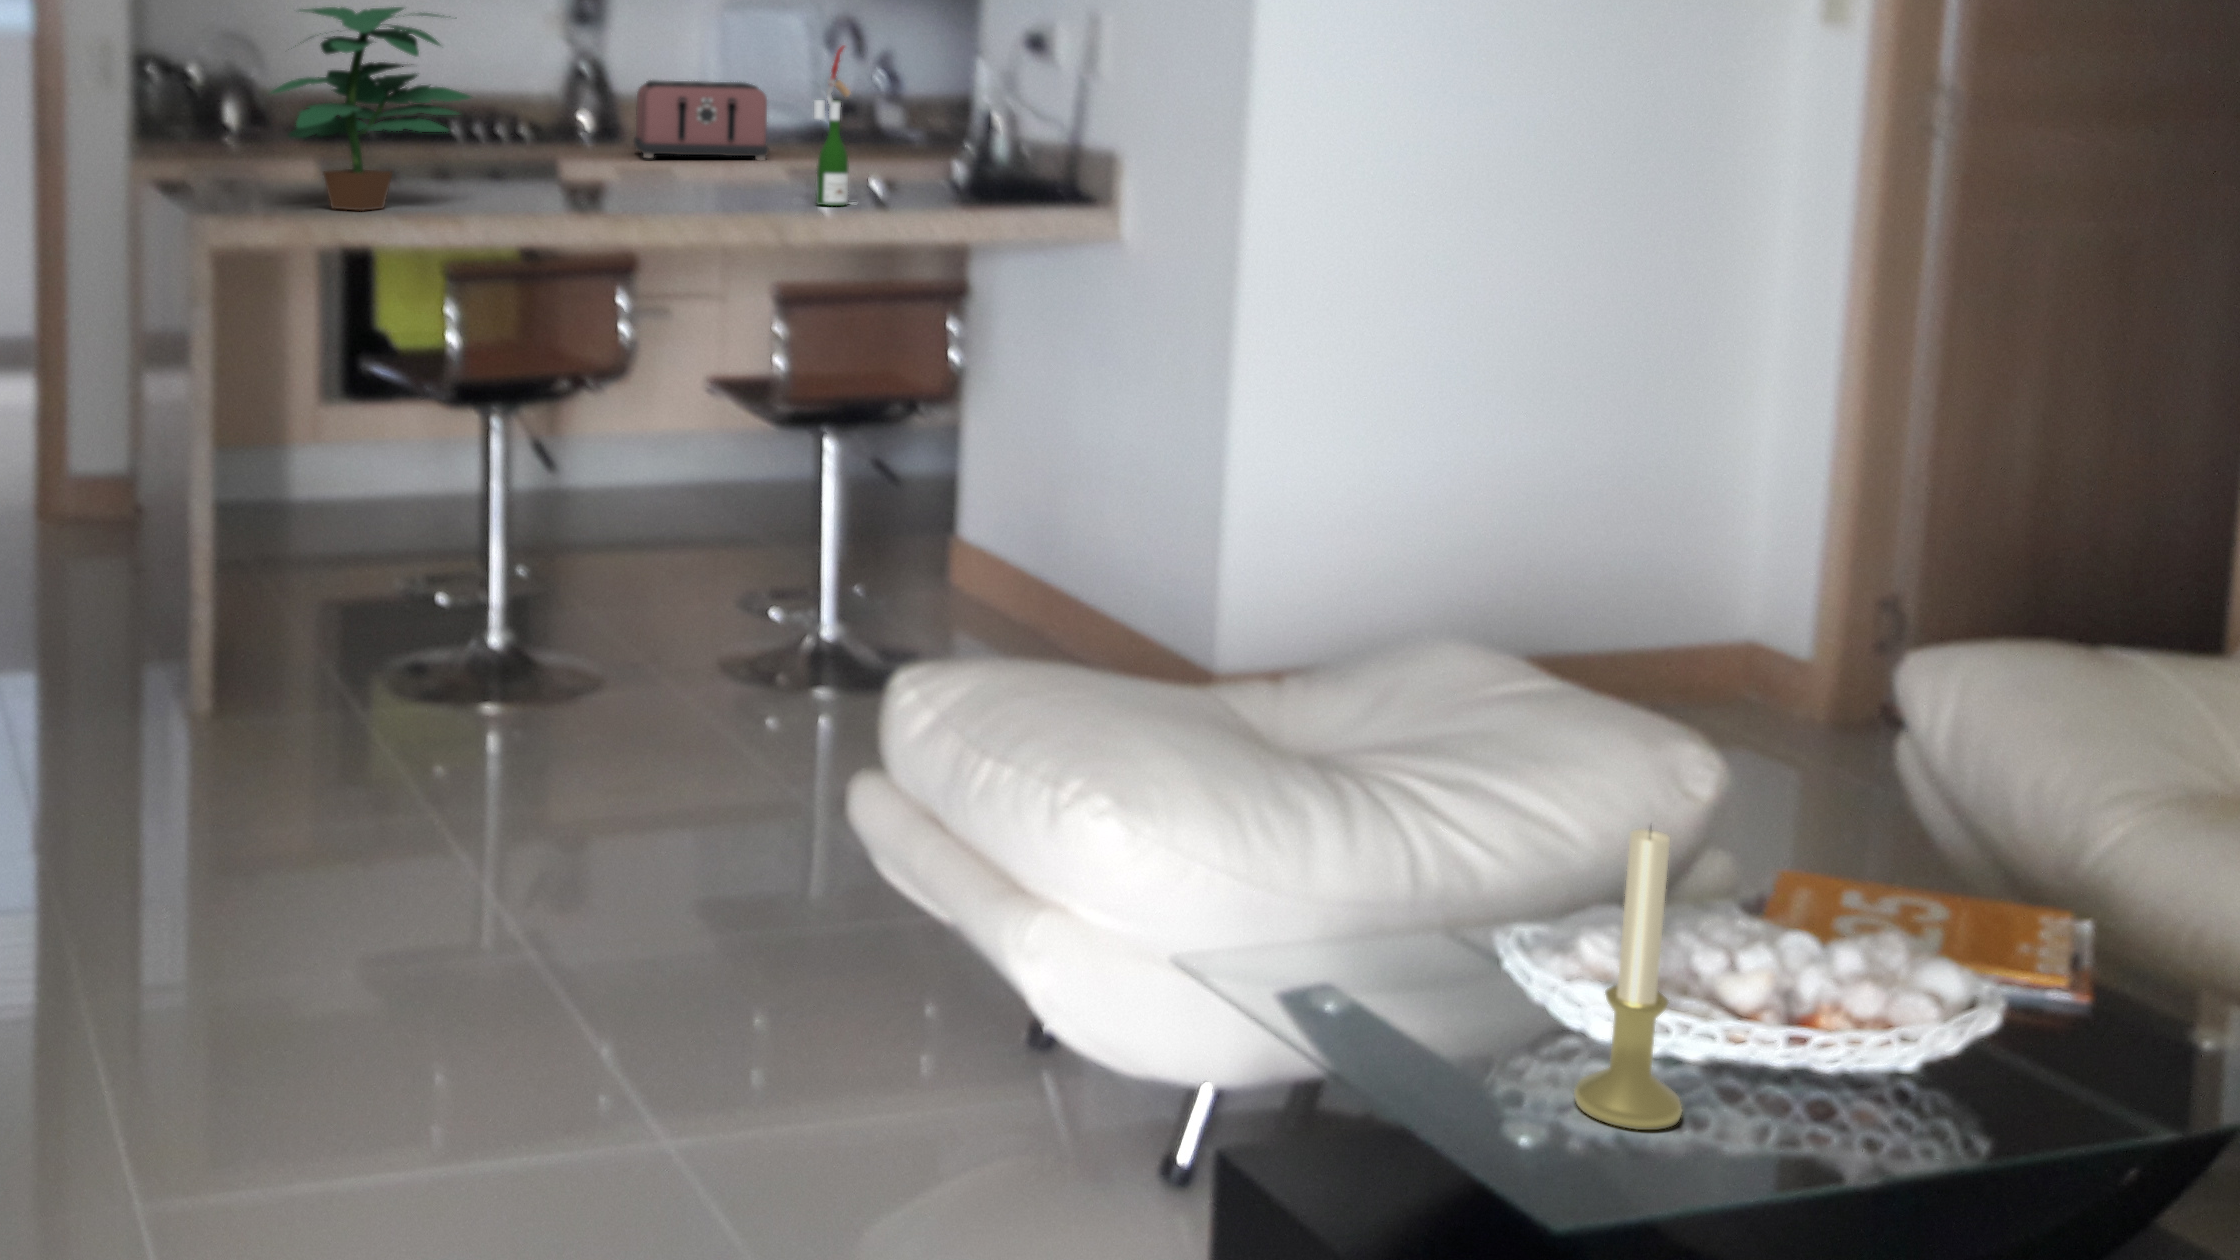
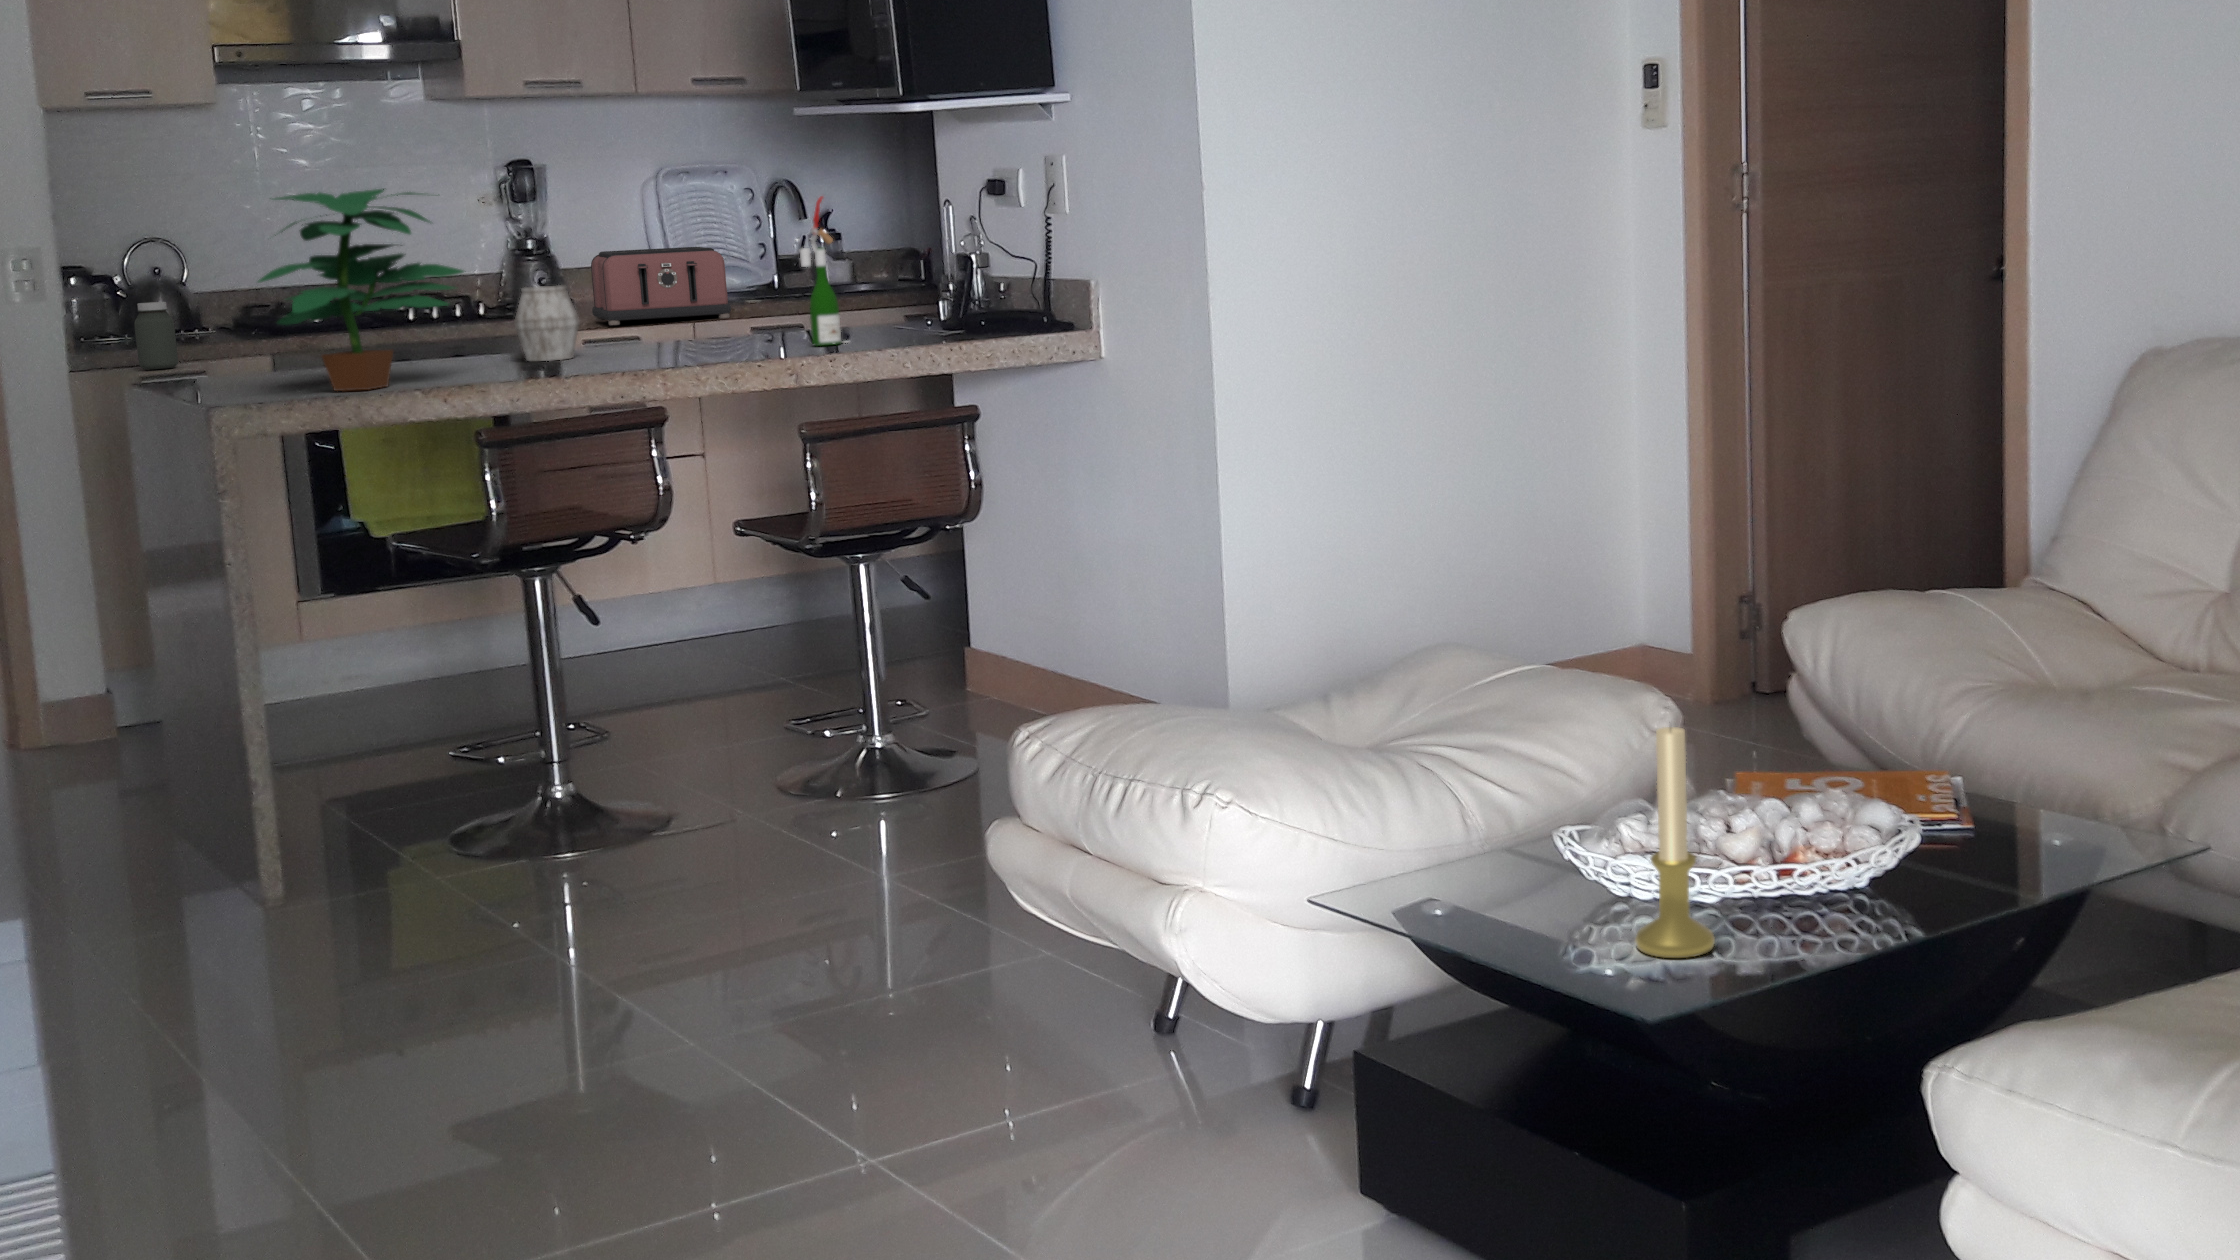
jar: none [194,99,230,165] -> present [134,302,178,369]
mug: none [524,116,589,195] -> present [514,285,579,361]

